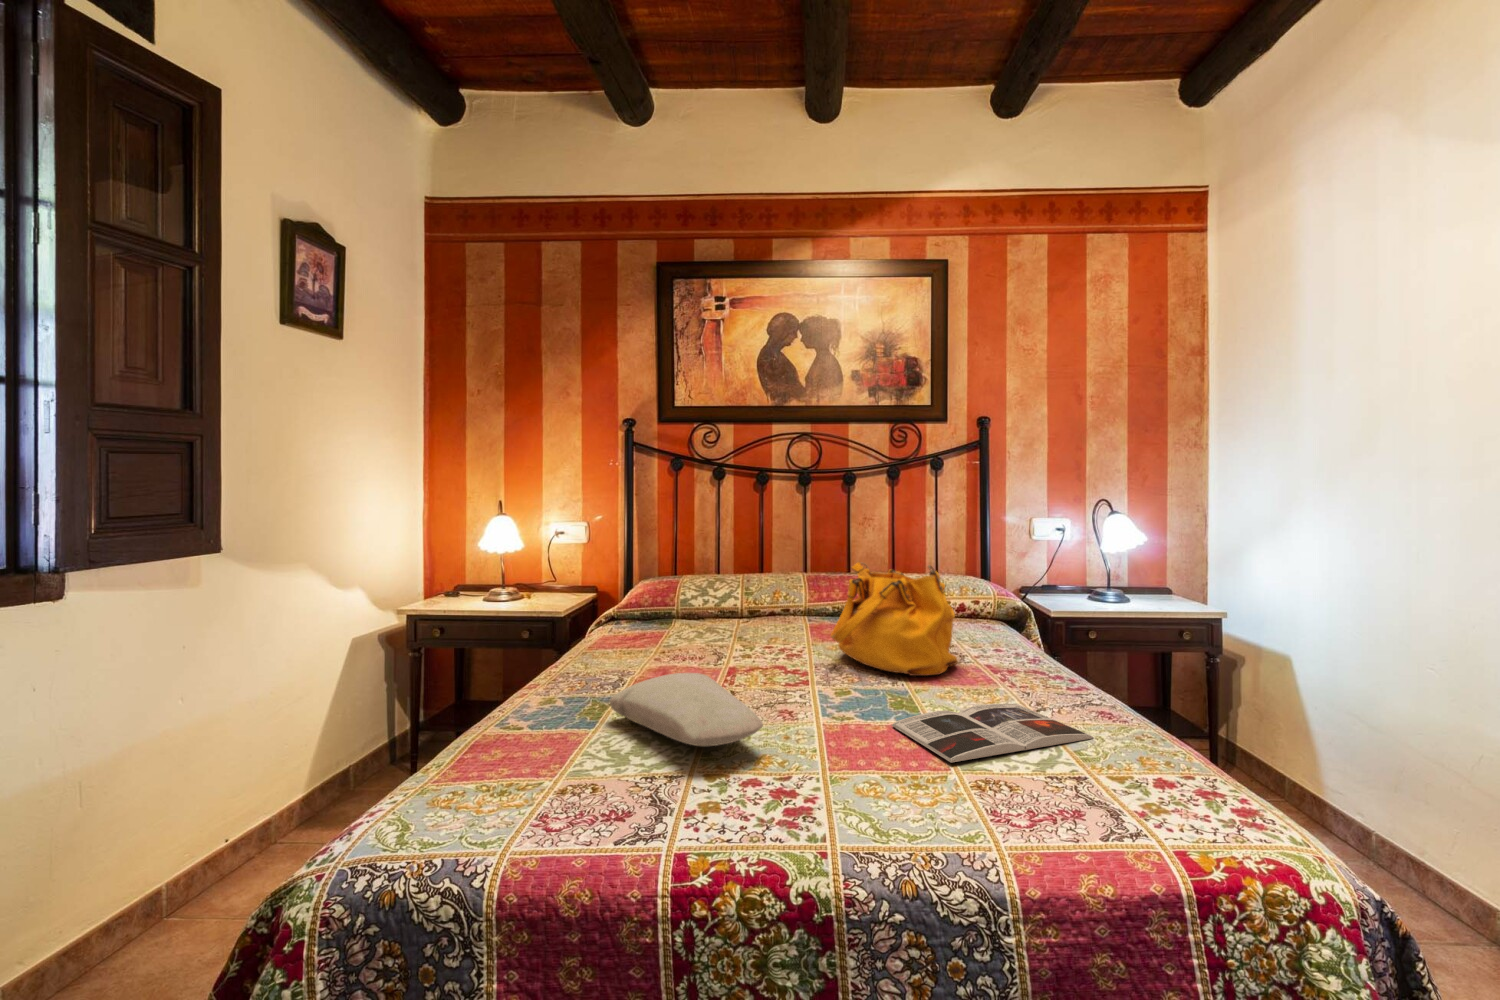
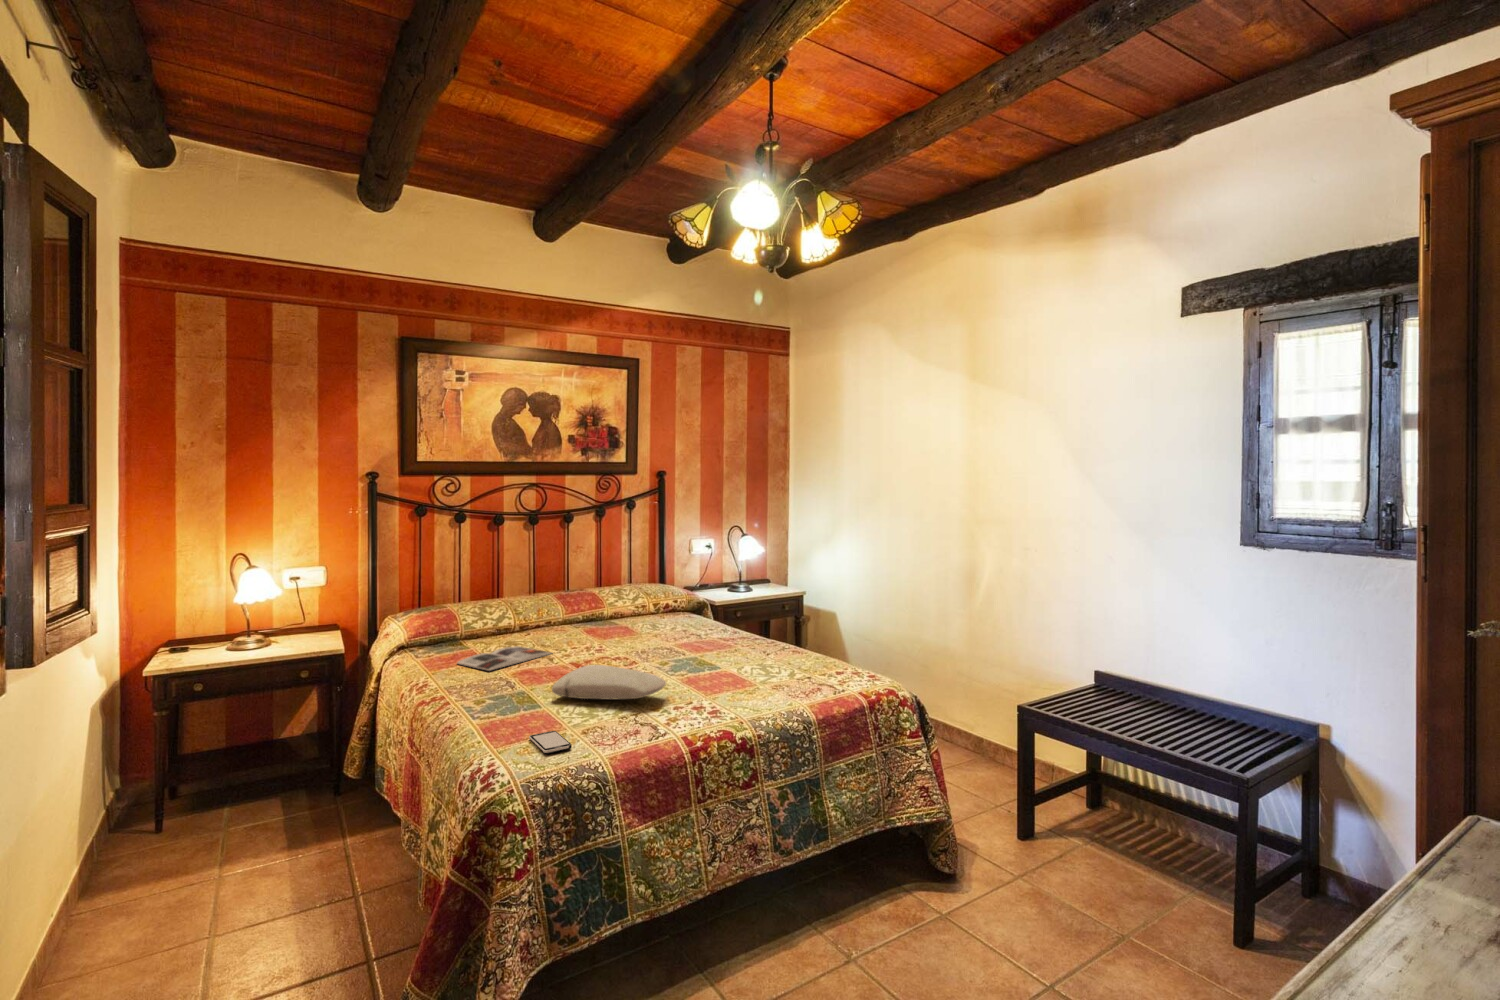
handbag: present [831,562,958,676] -> none [630,584,706,651]
magazine: present [892,704,1094,763] -> present [457,646,552,671]
smartphone: none [434,773,520,818] -> present [529,731,572,754]

